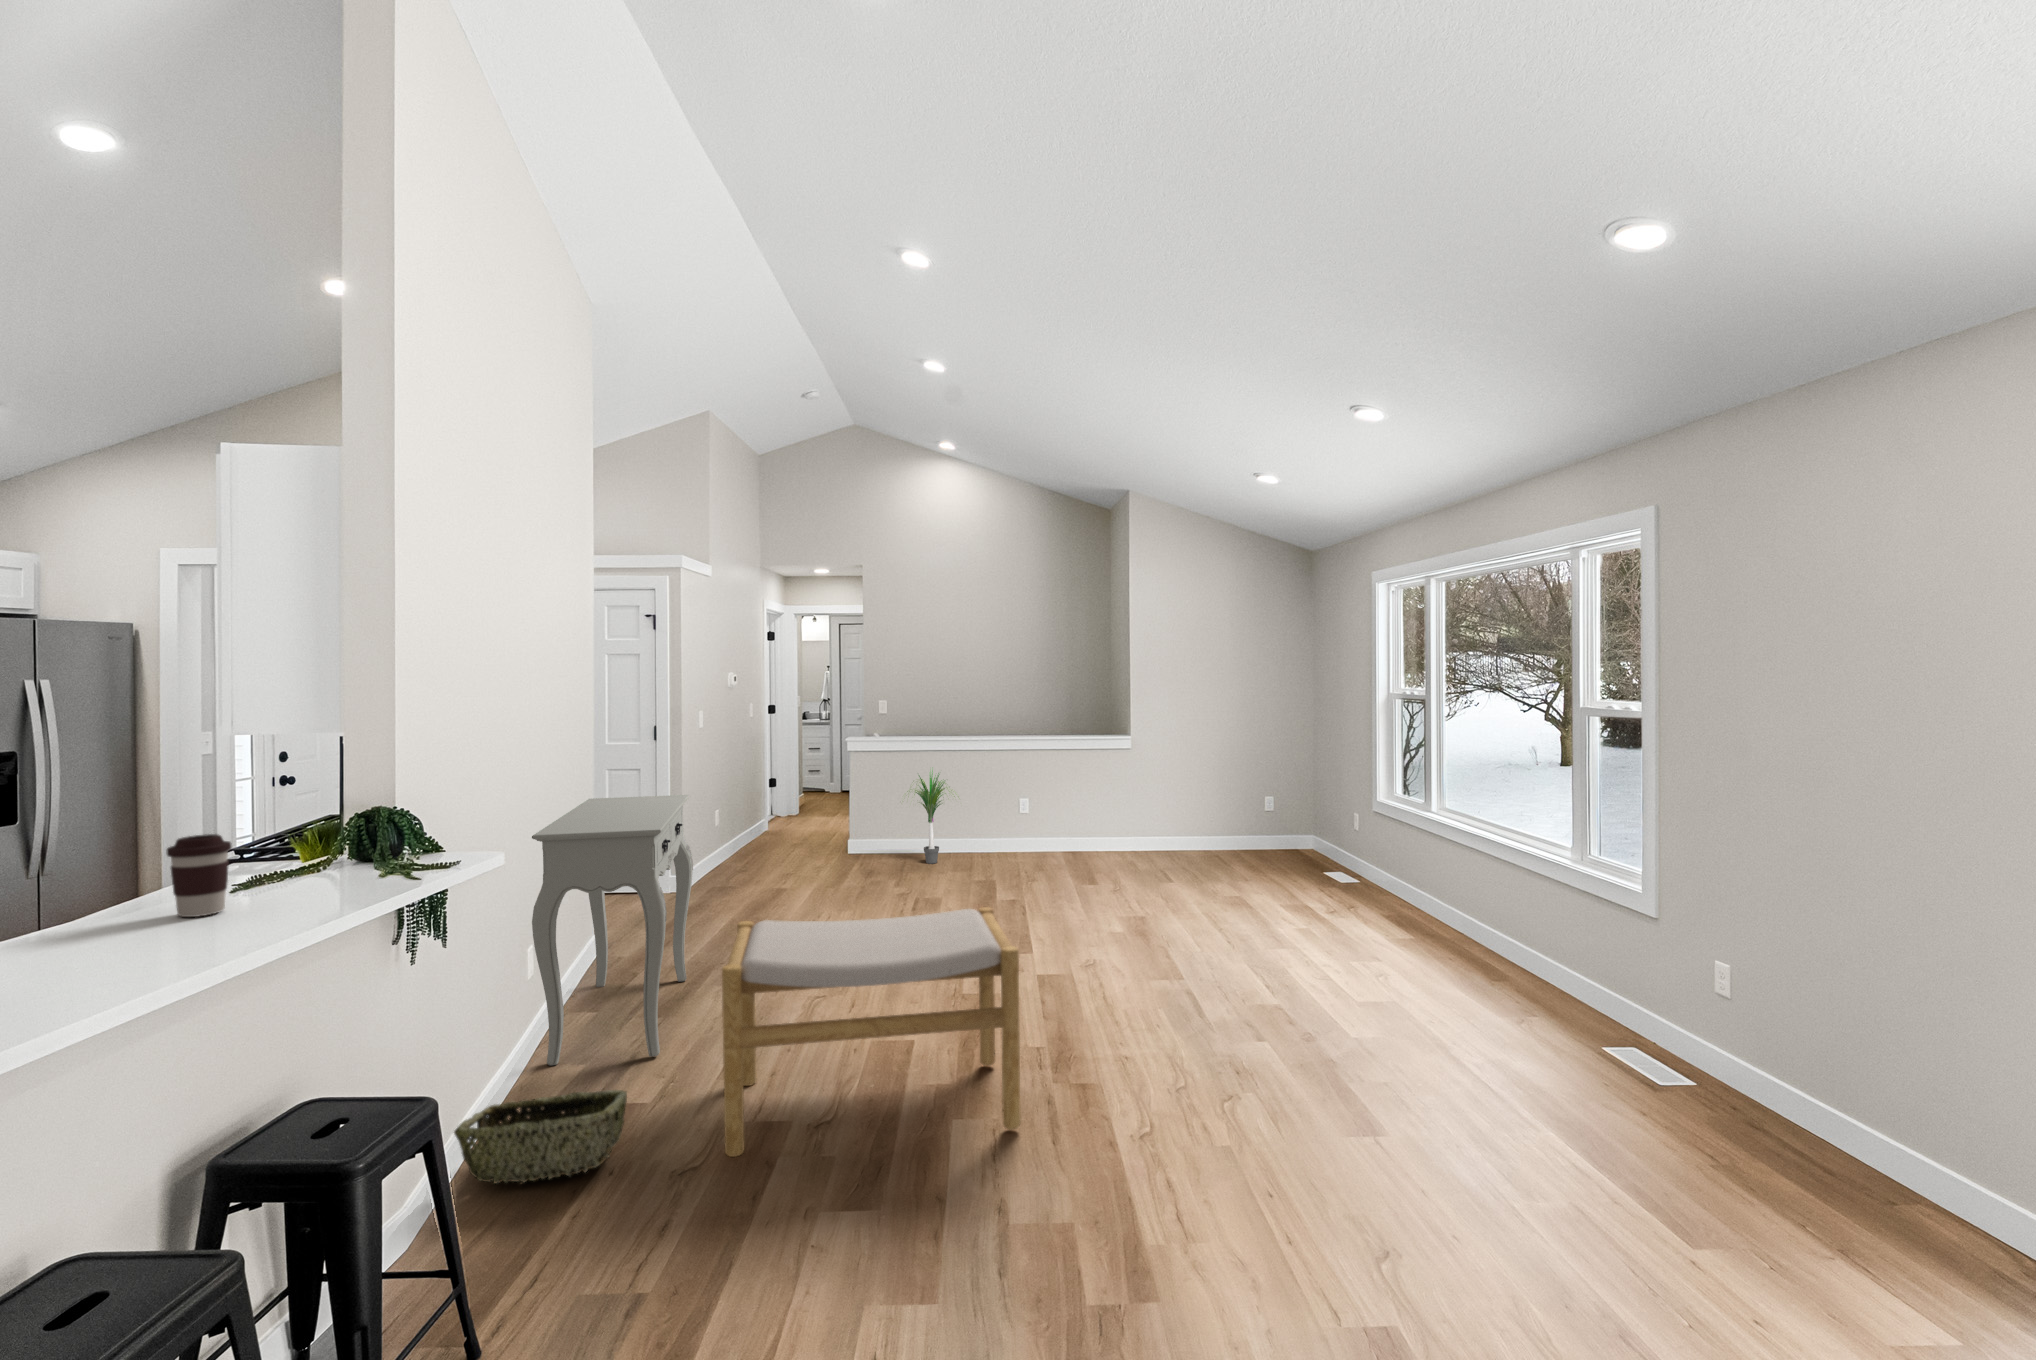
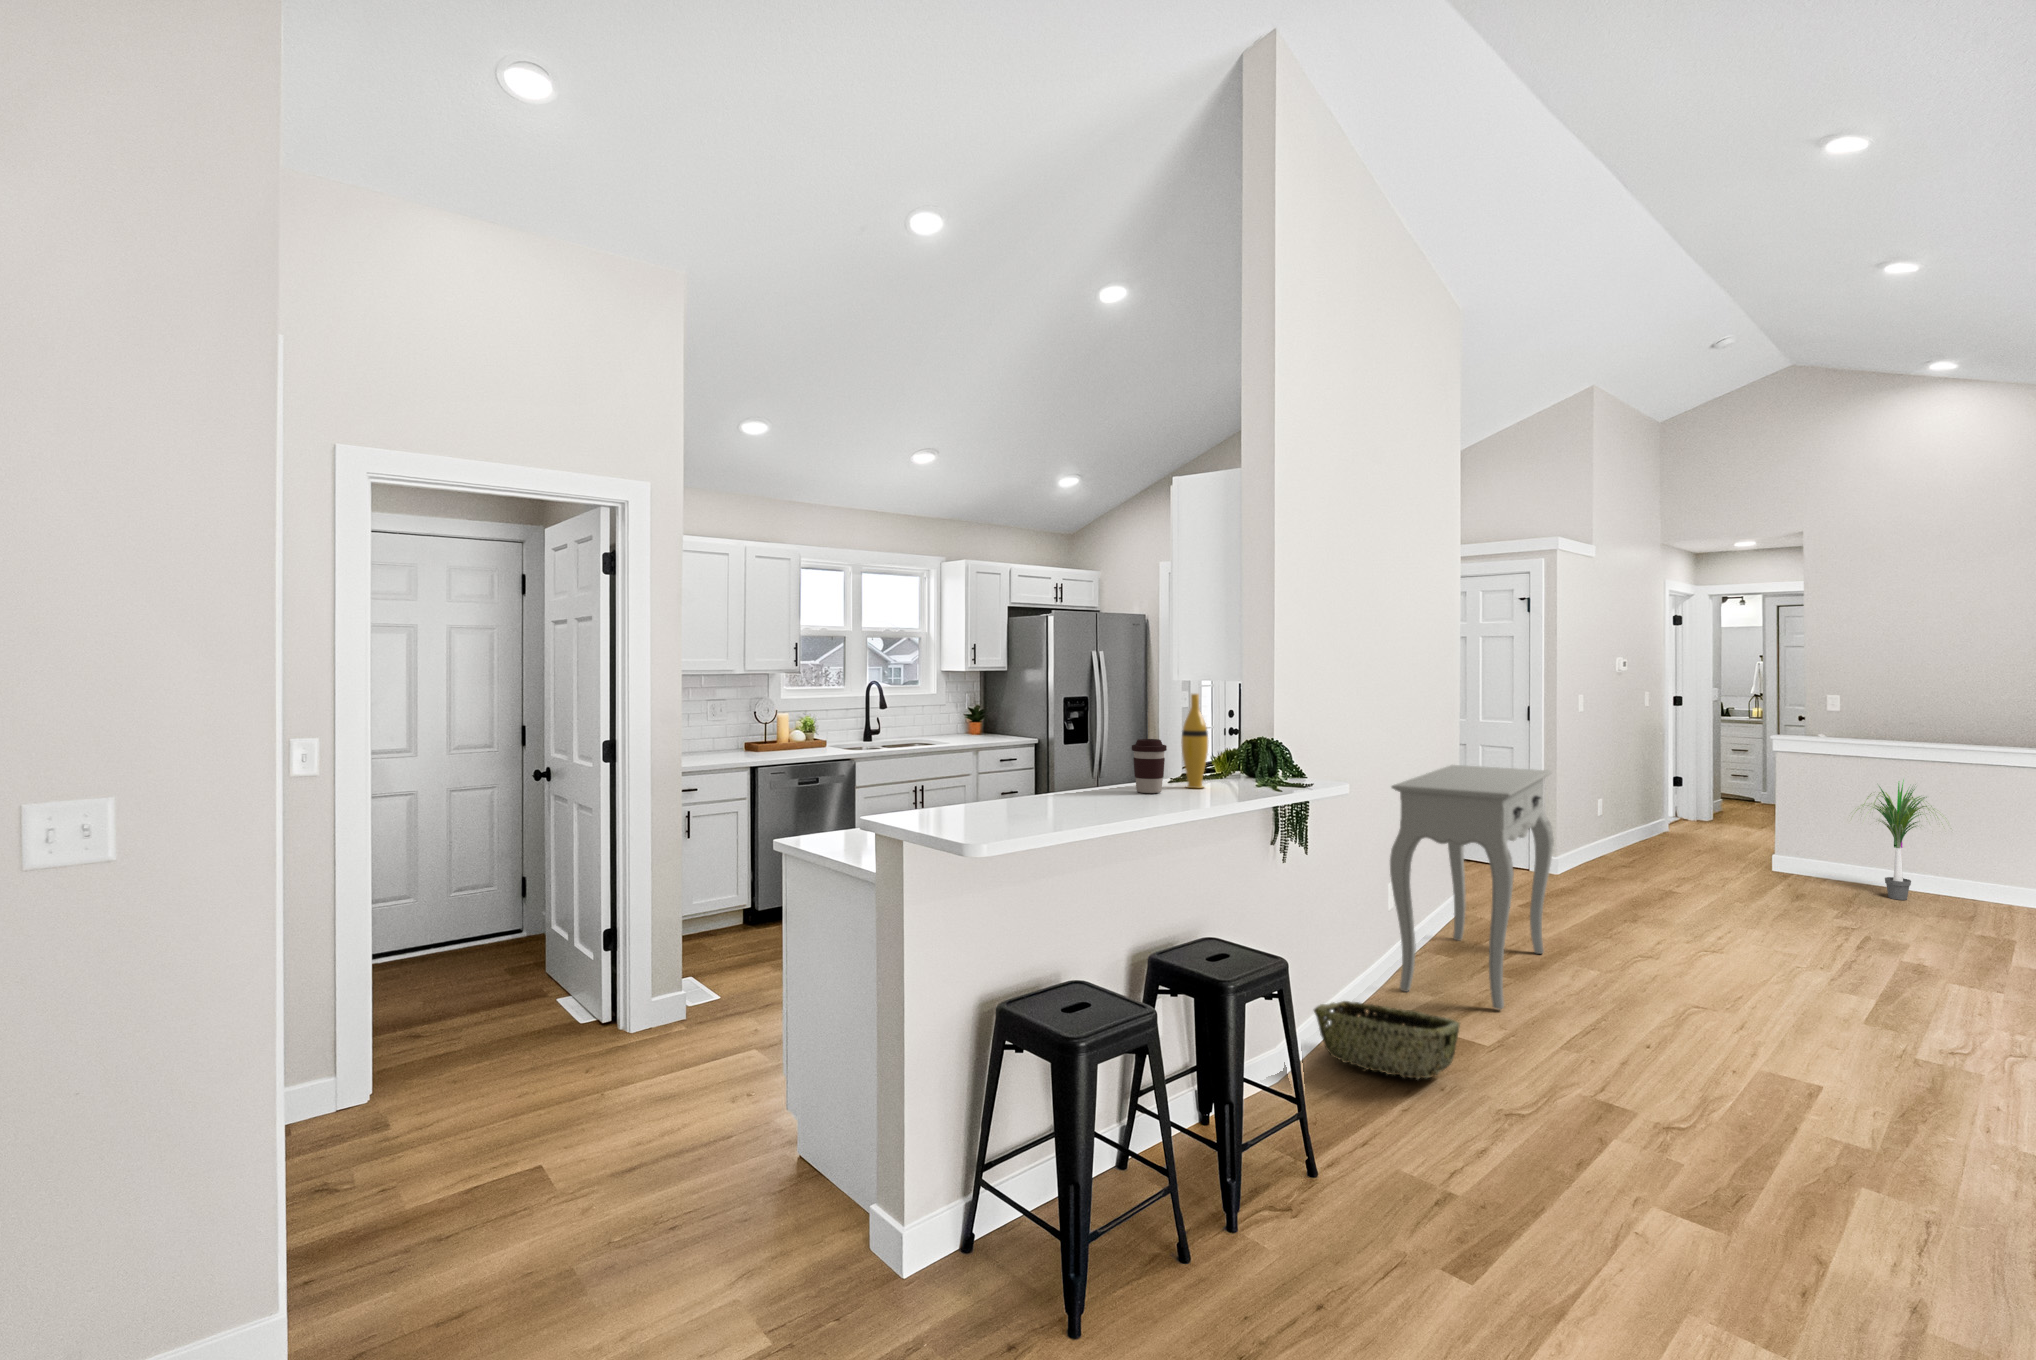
vase: none [254,761,299,894] -> present [1181,694,1208,788]
footstool: present [722,907,1021,1157] -> none [1555,894,1969,1218]

